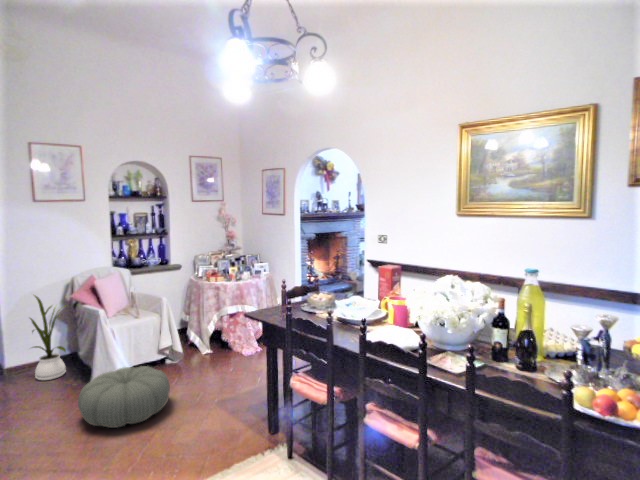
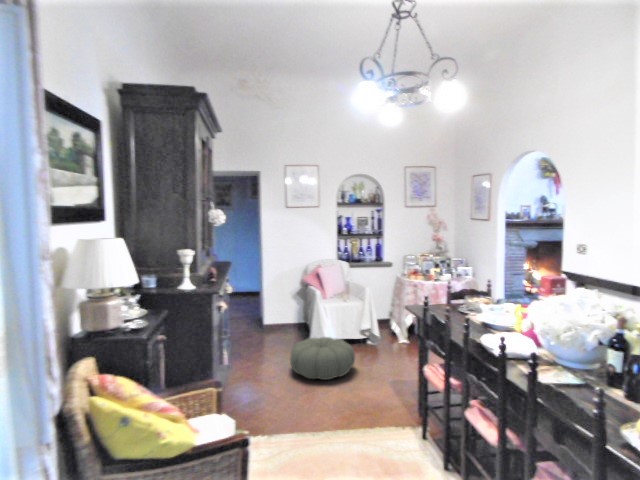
house plant: present [30,295,66,380] -> none [275,274,303,338]

